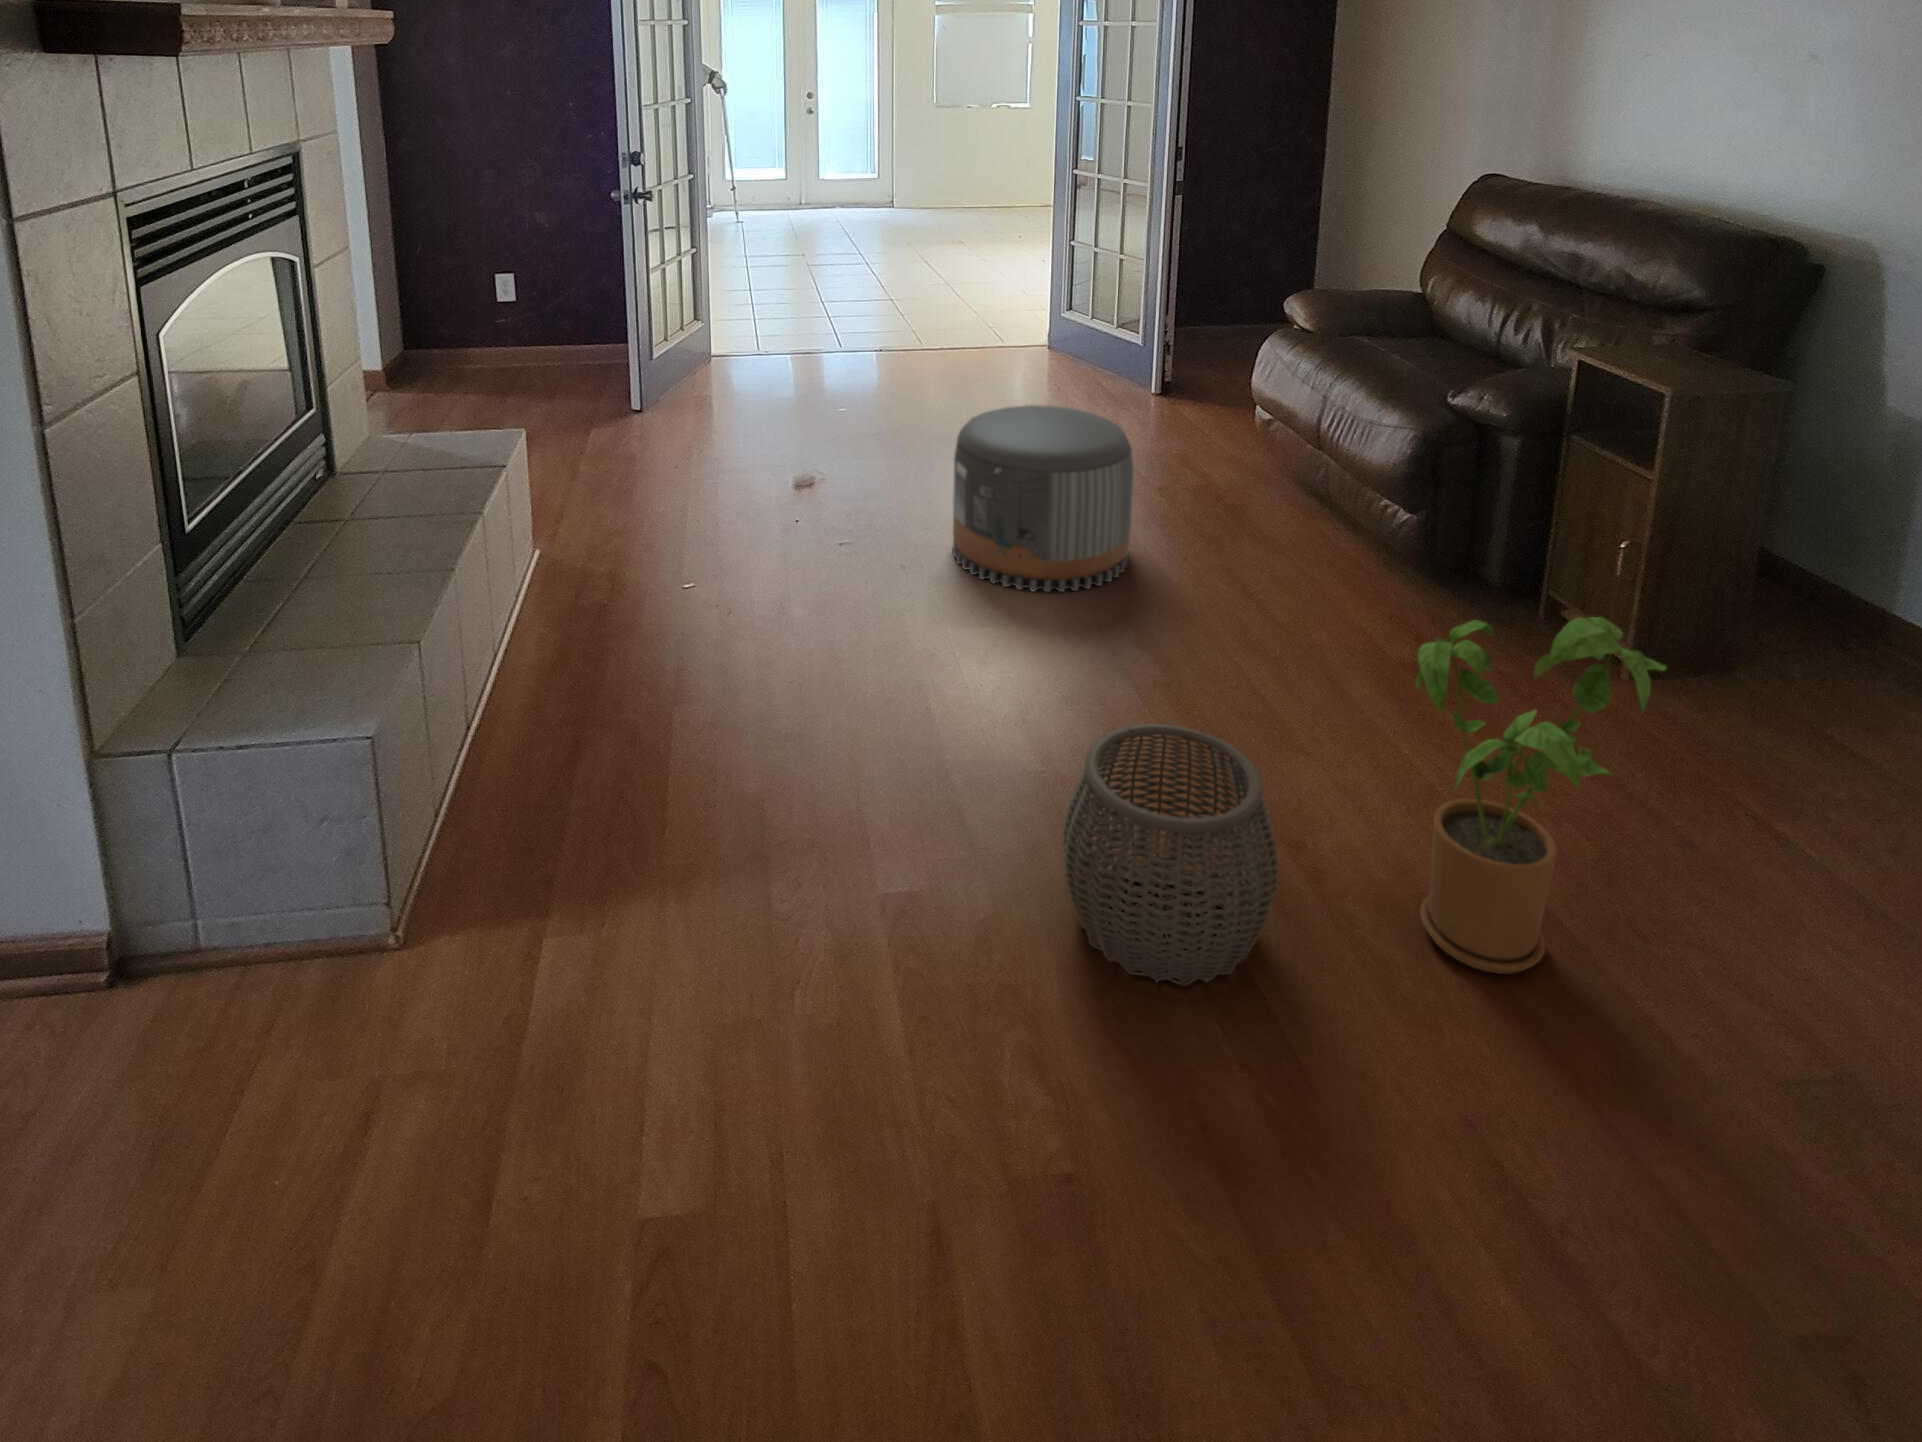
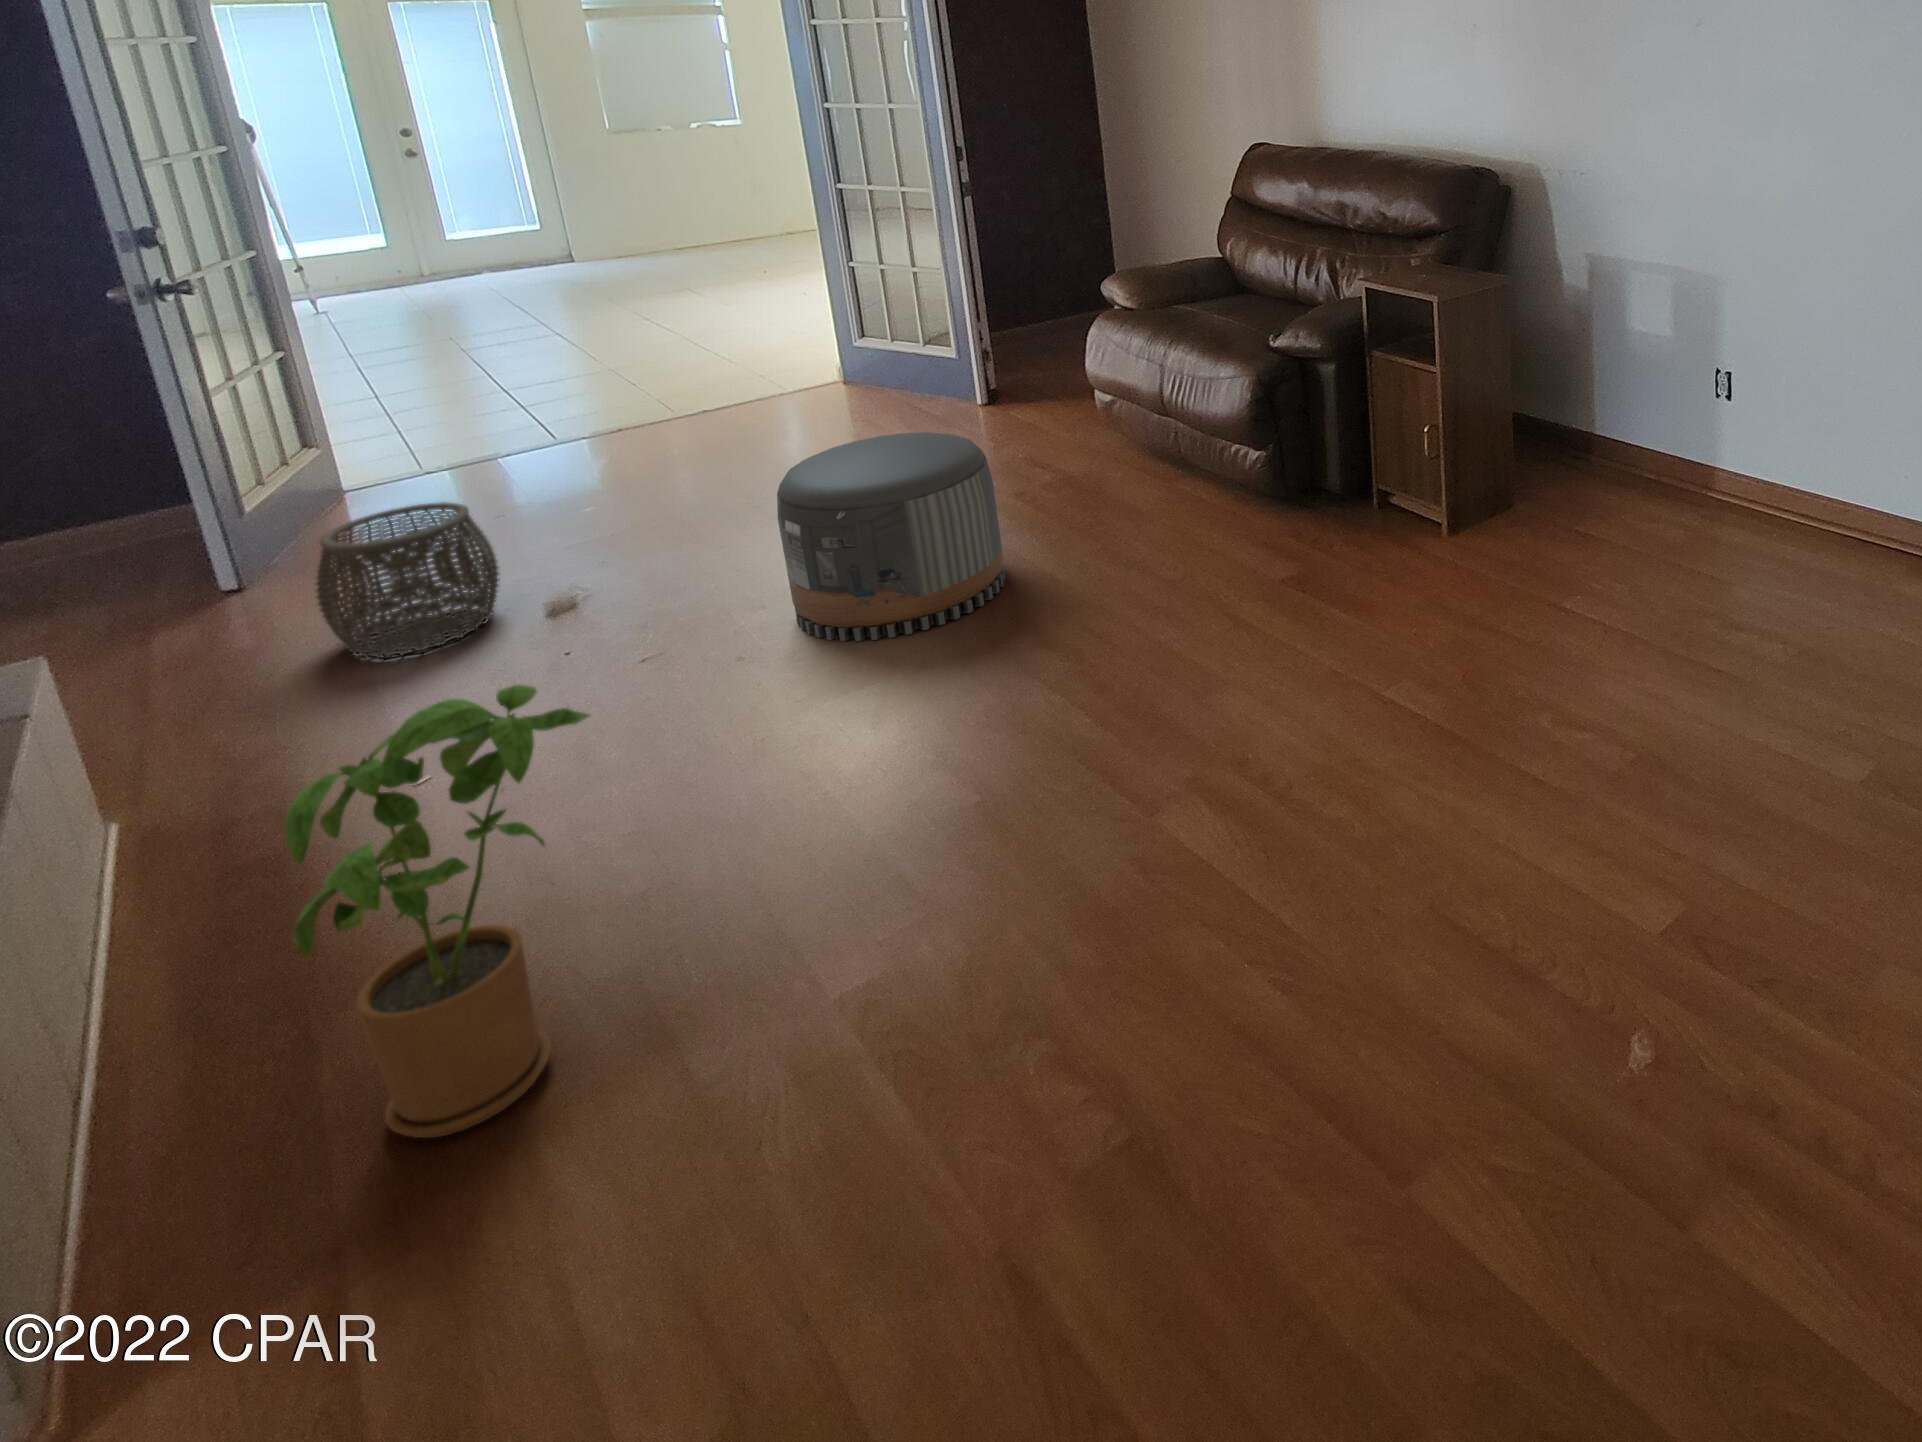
house plant: present [1415,617,1667,974] -> present [285,685,590,1138]
woven basket: present [1061,724,1279,986] -> present [316,503,500,658]

